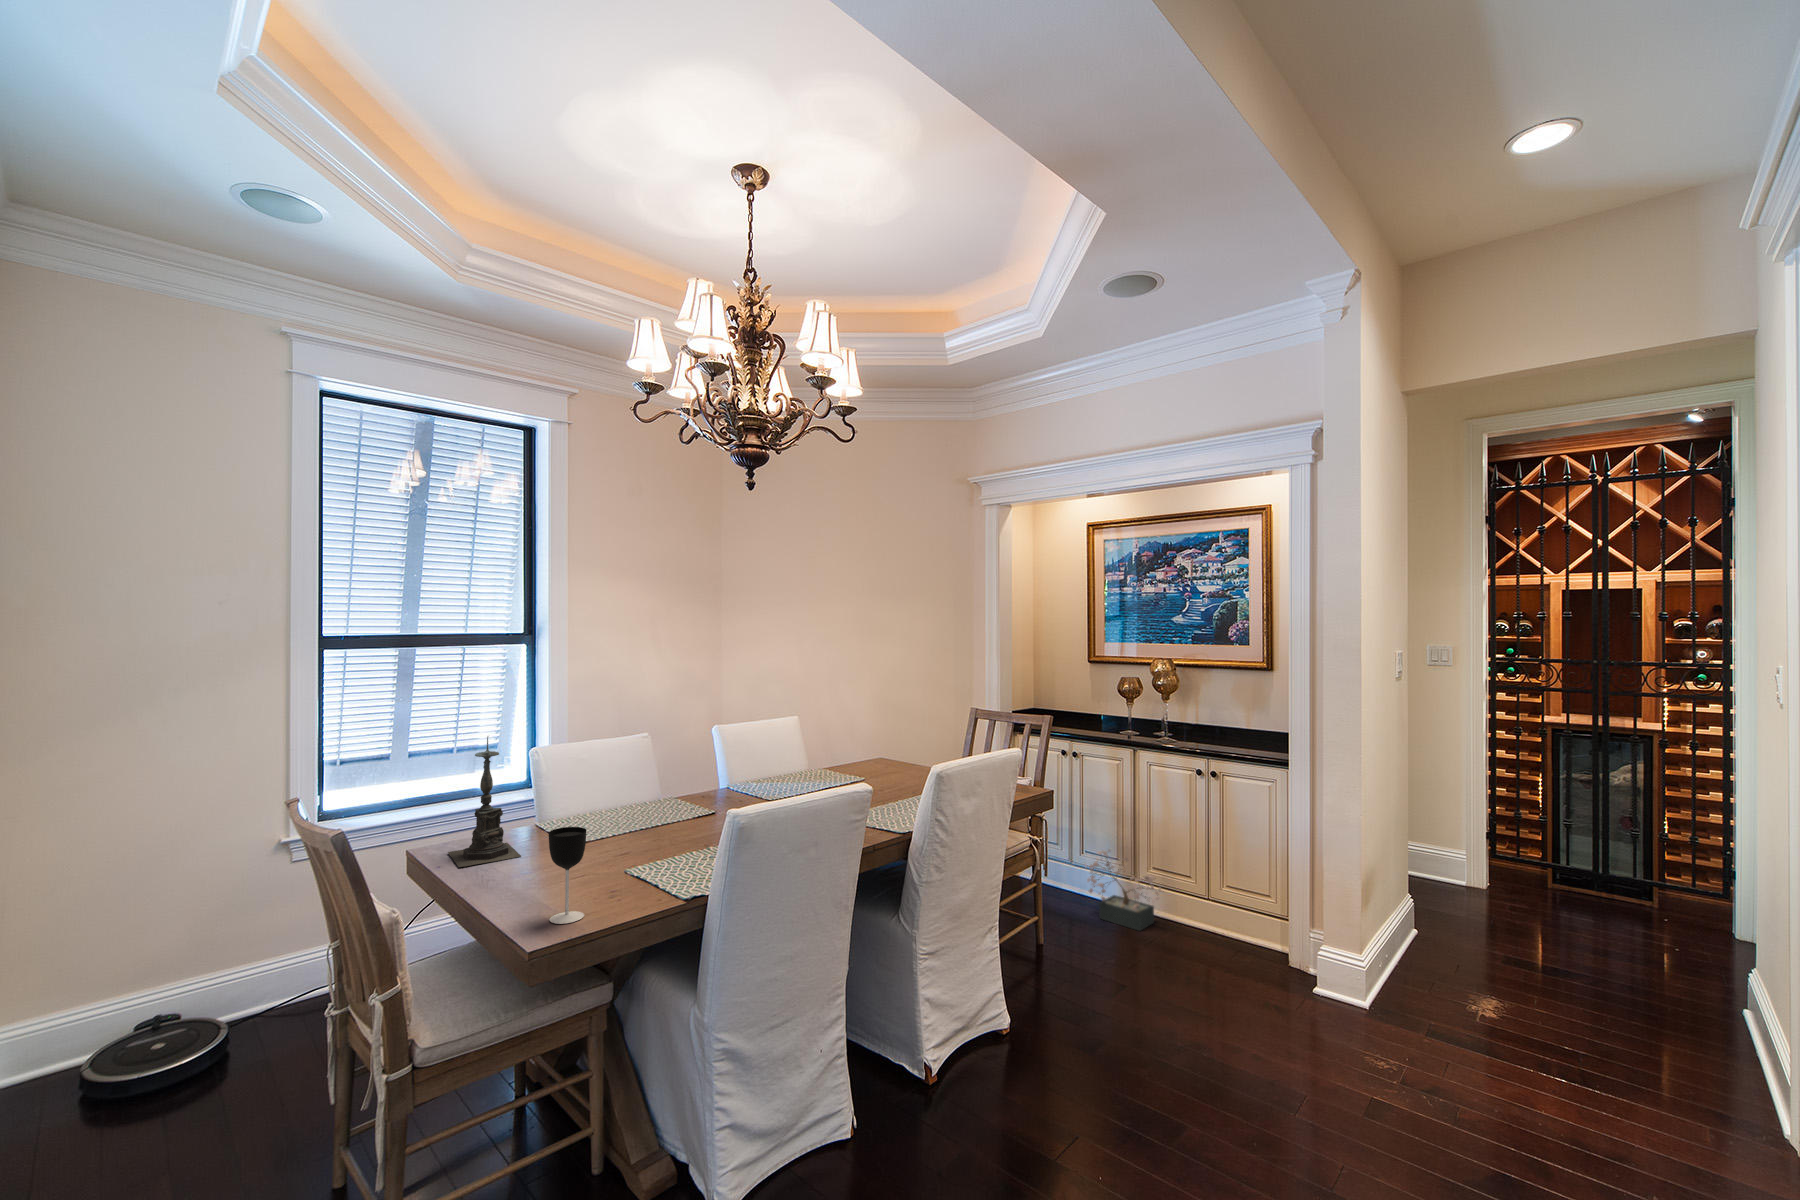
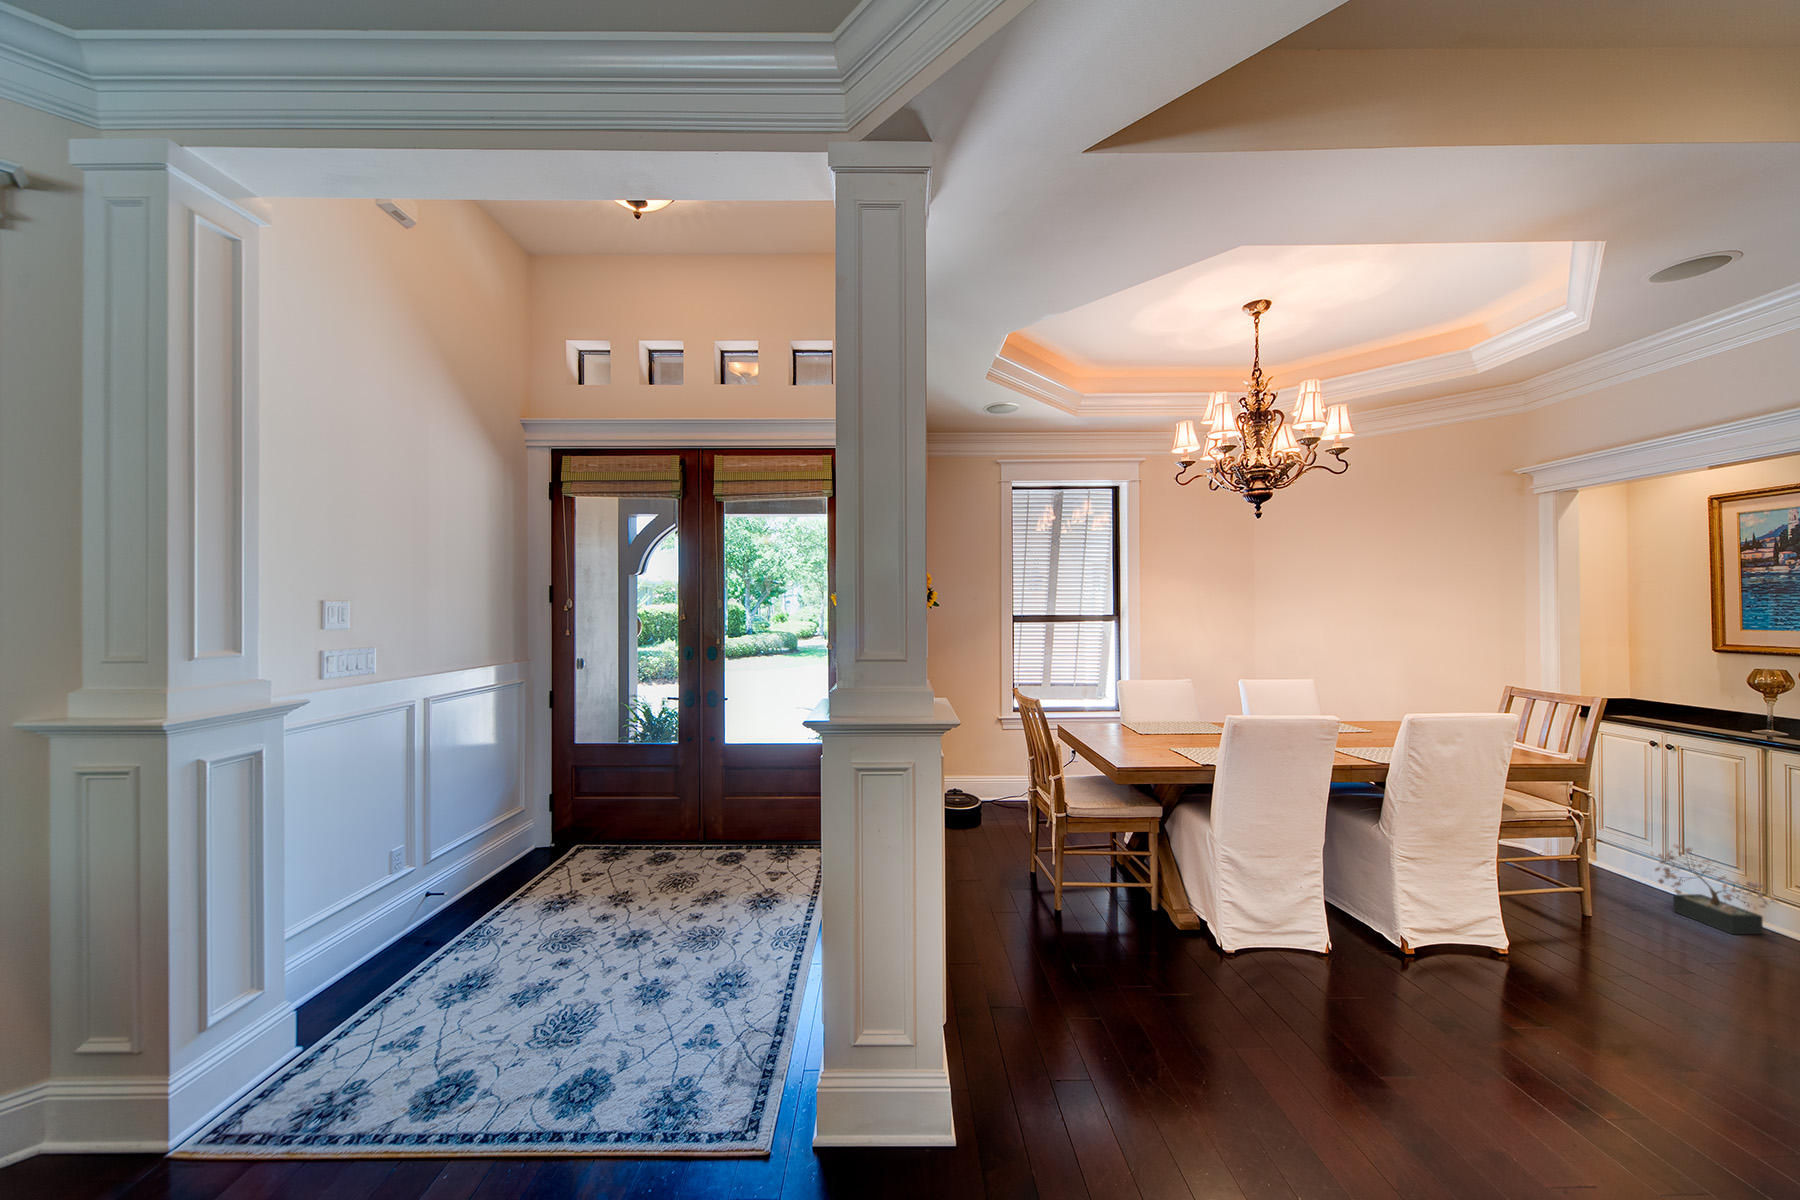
candle holder: present [448,737,521,867] -> none [1076,669,1114,737]
wine glass: present [549,827,586,924] -> none [1128,716,1148,766]

